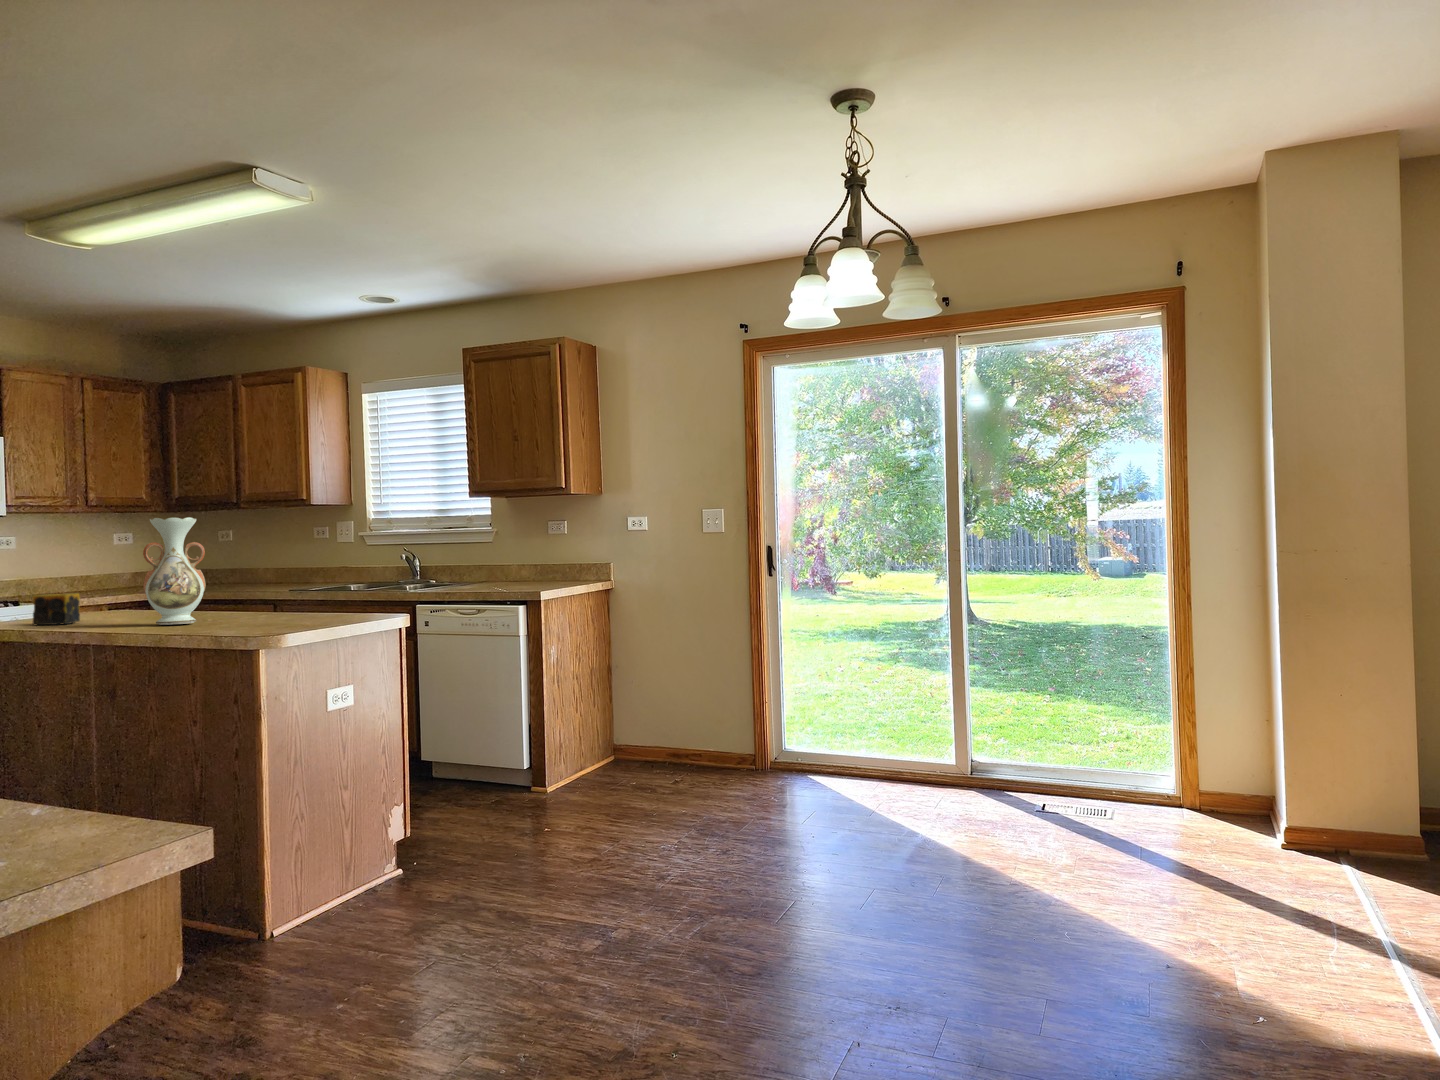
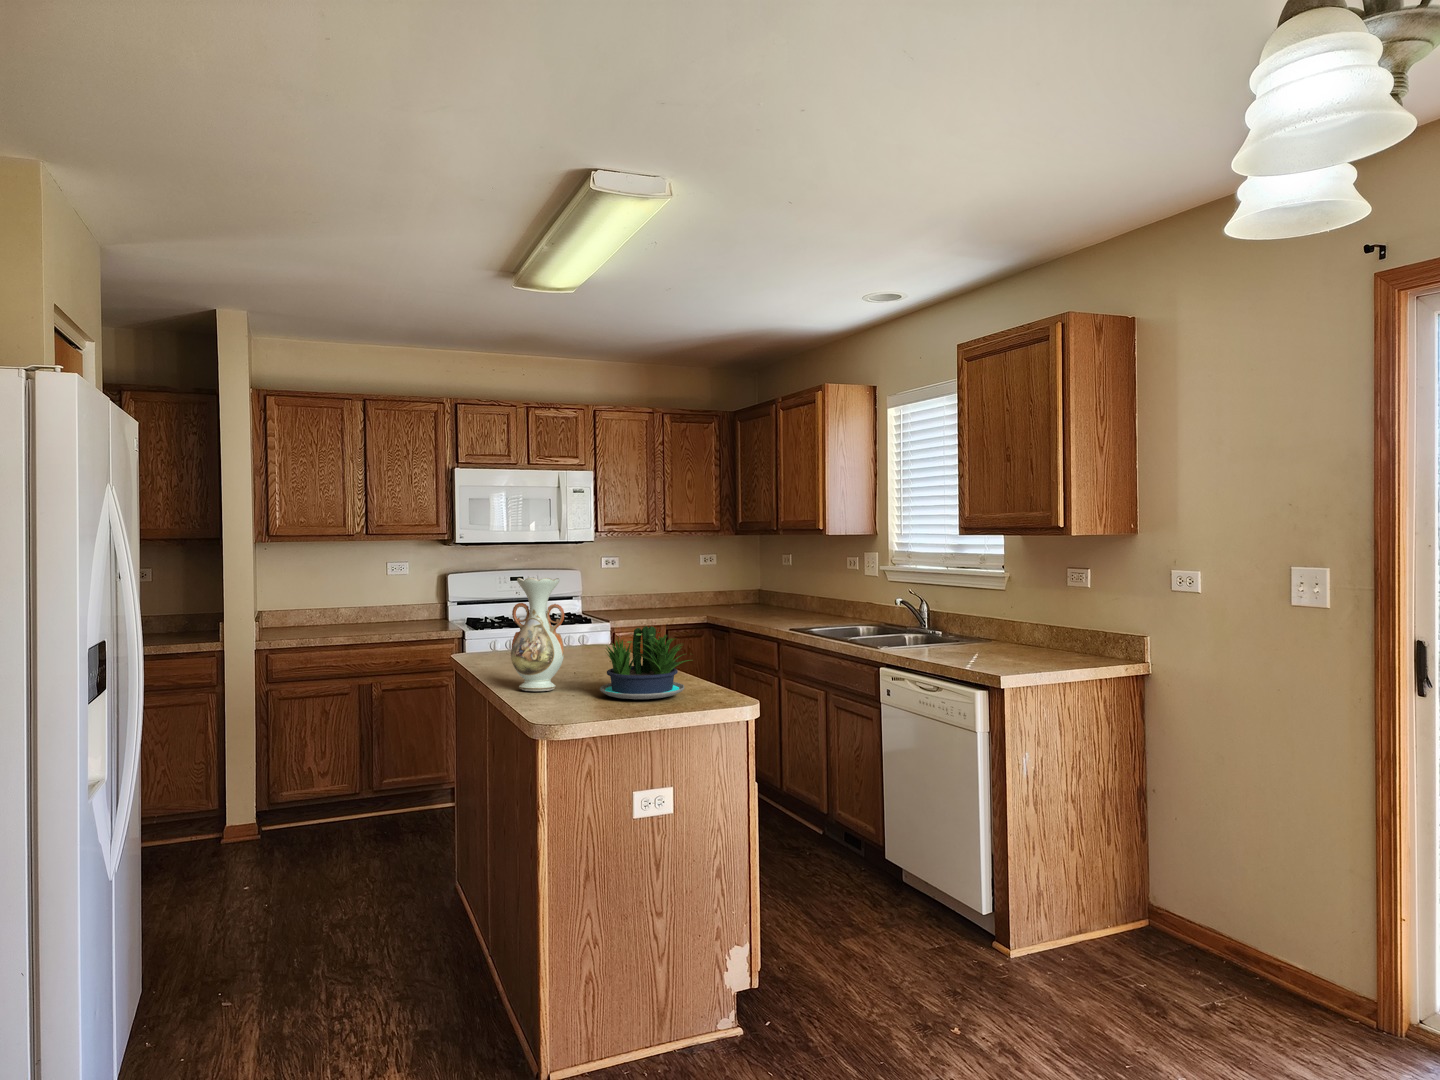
potted plant: none [249,559,342,620] -> present [600,626,691,699]
candle: present [33,594,80,625] -> none [467,640,507,672]

